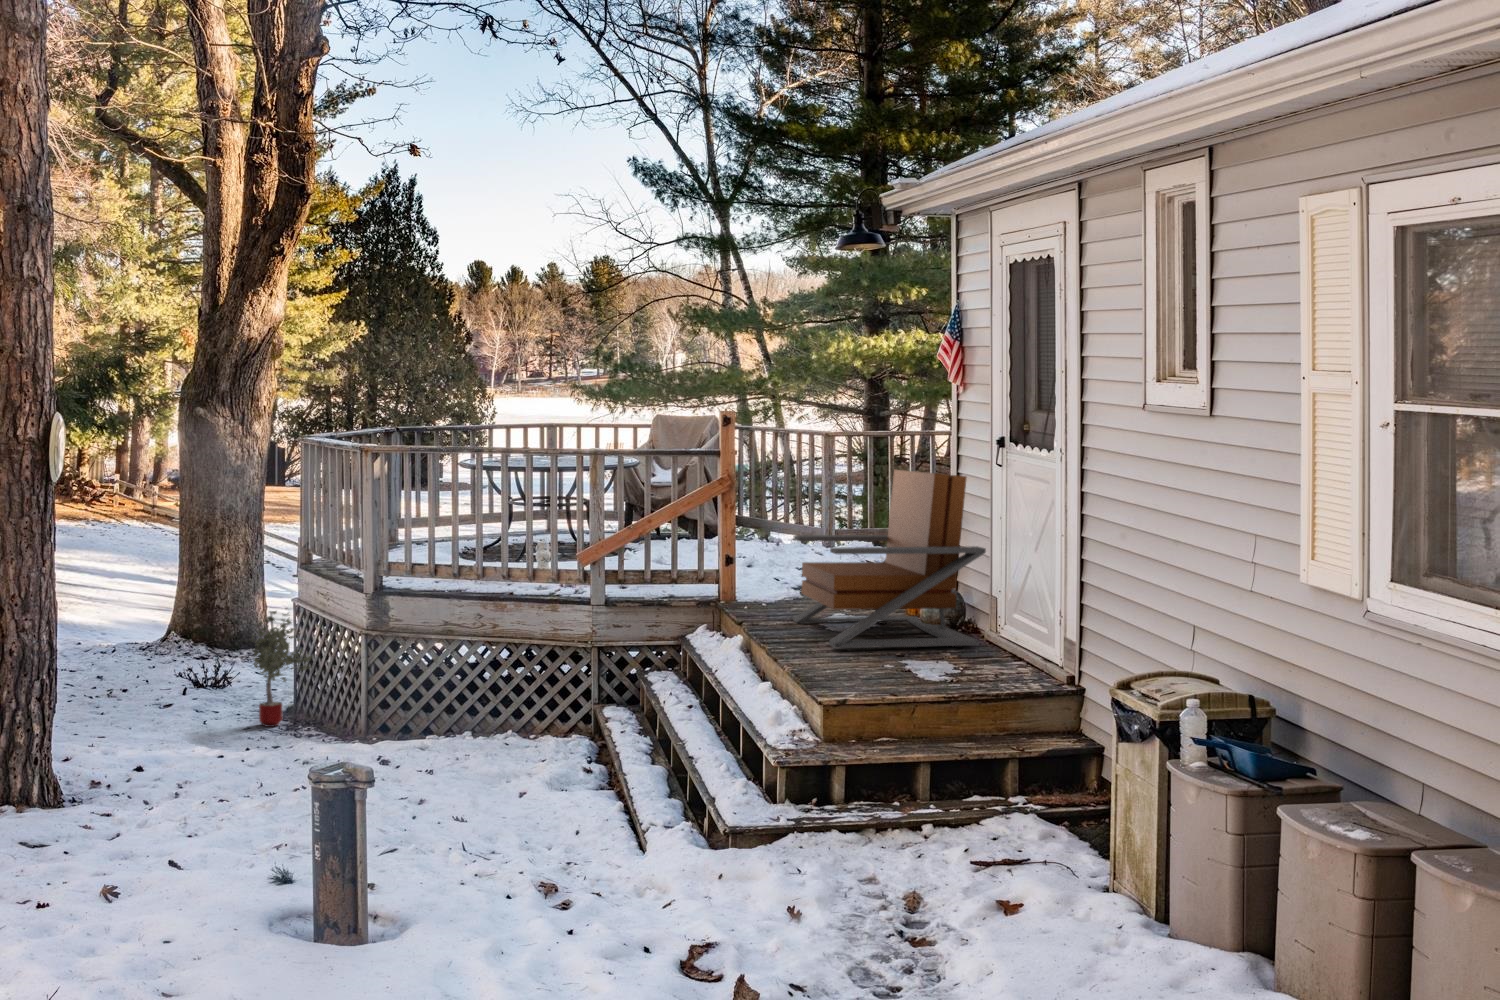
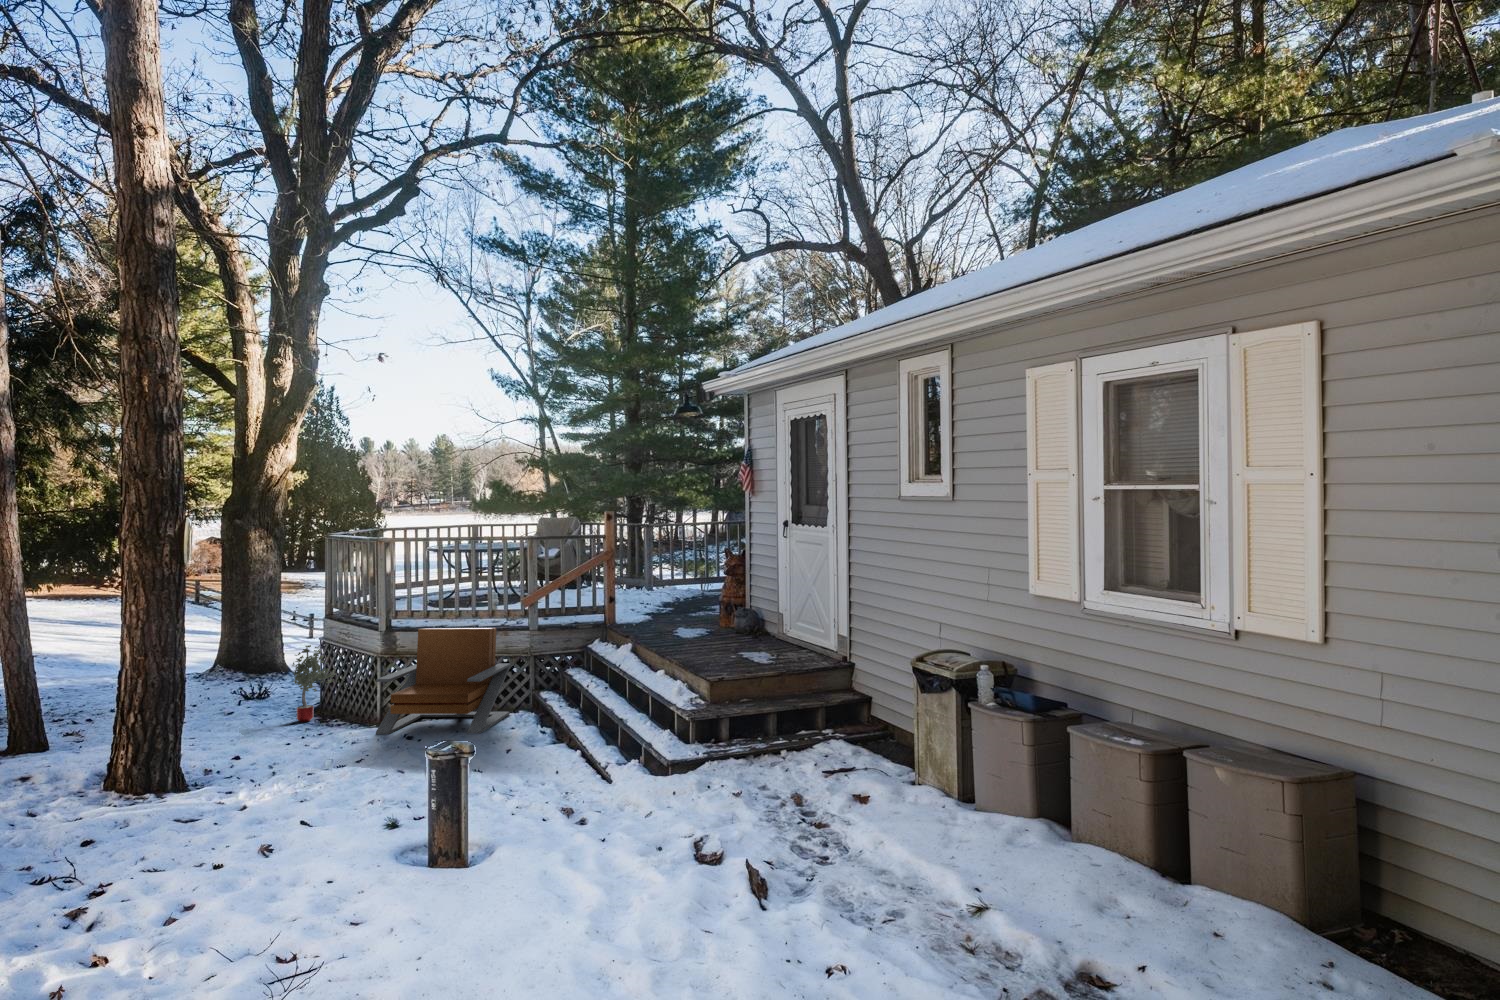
lounge chair: present [793,470,986,648] -> present [376,628,511,734]

